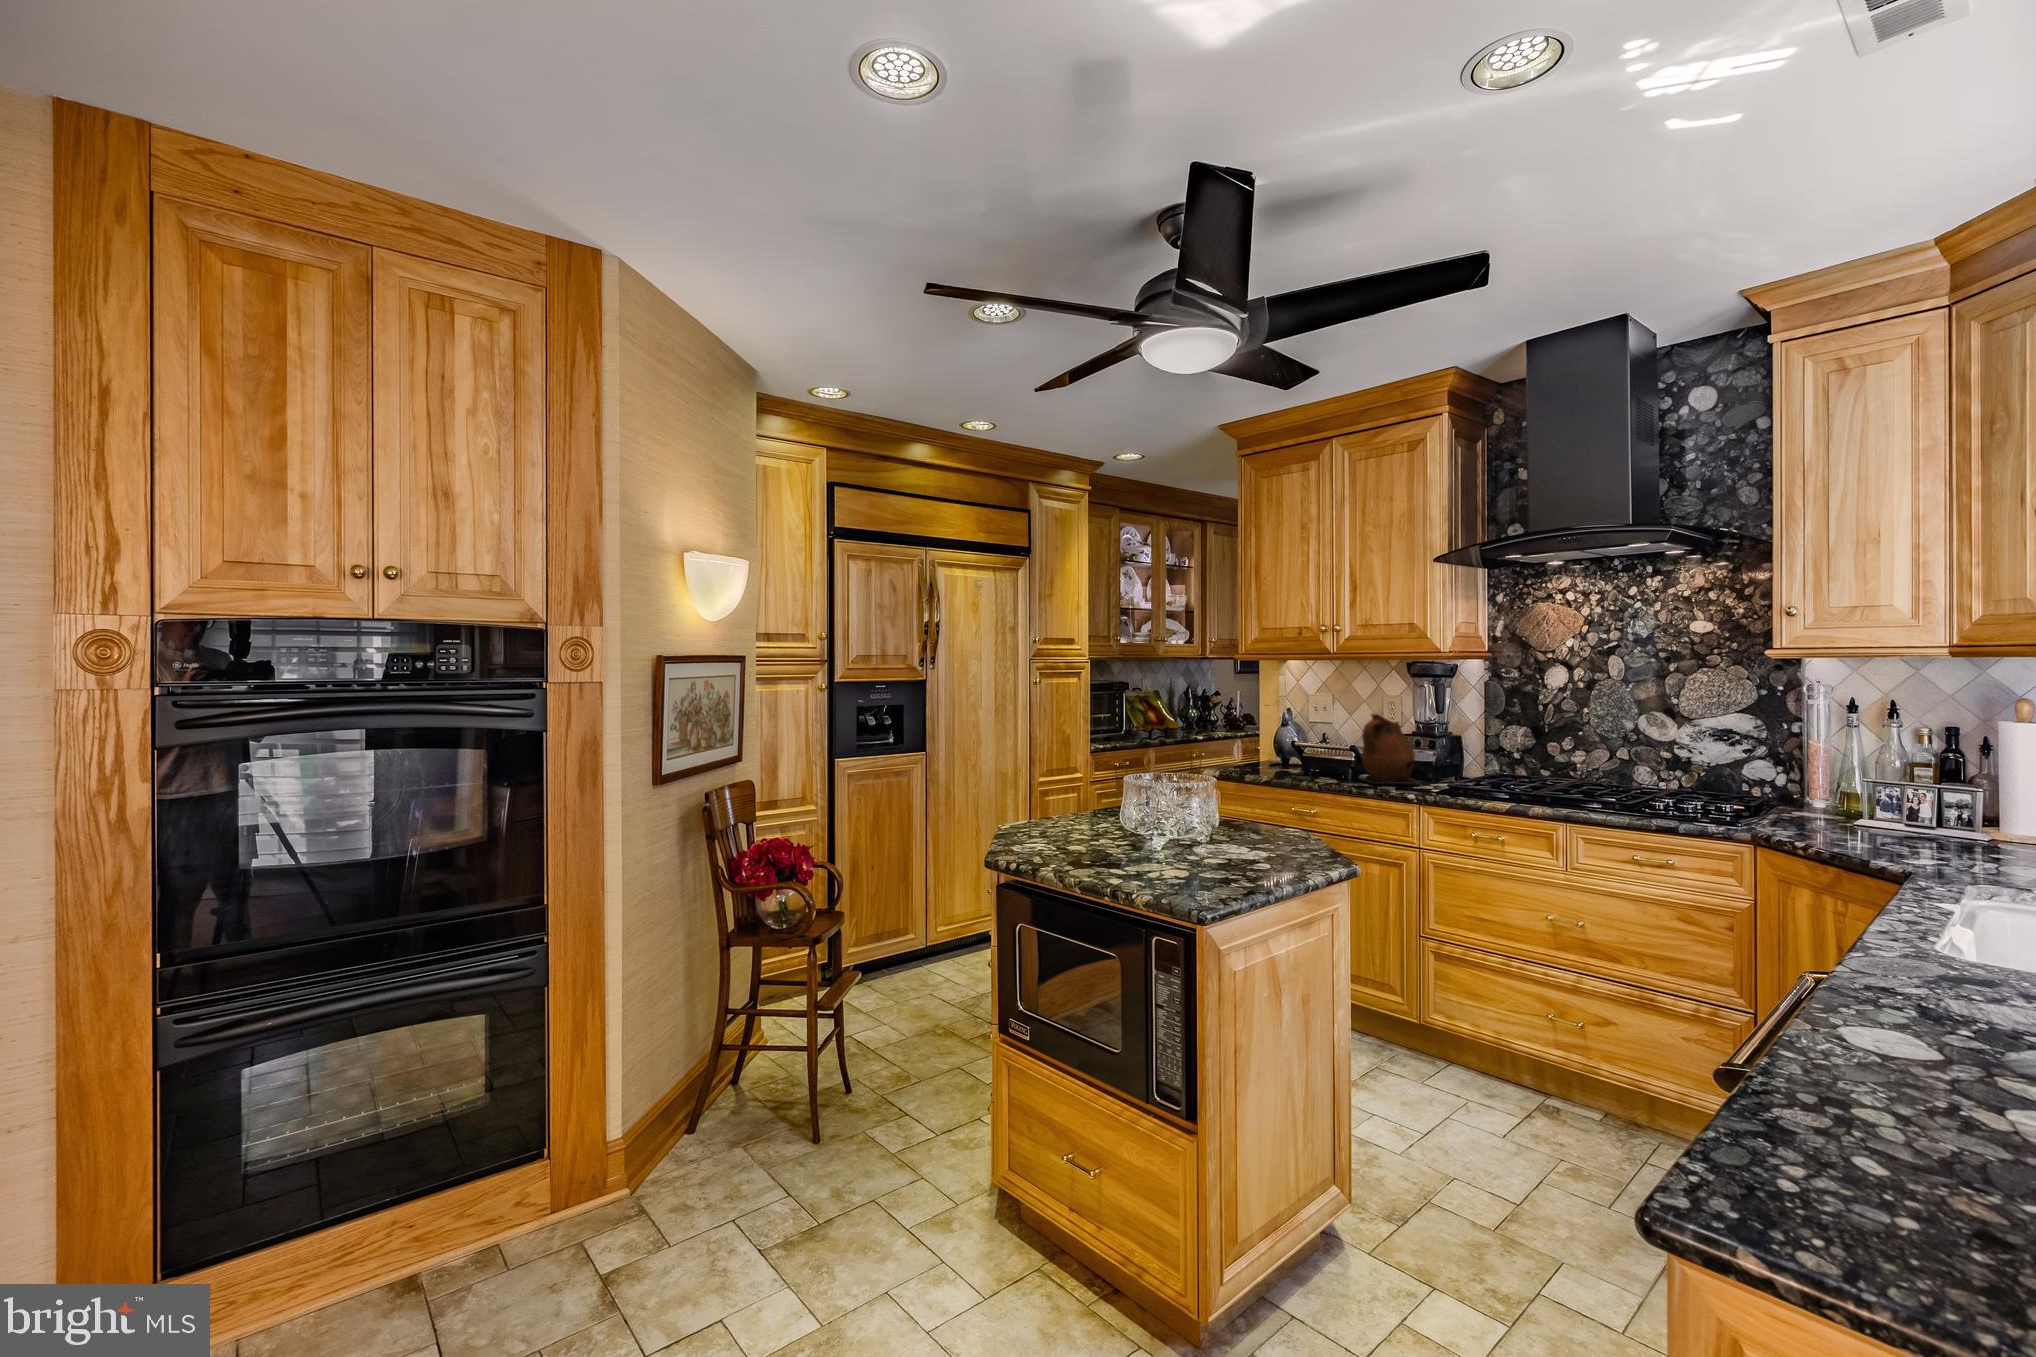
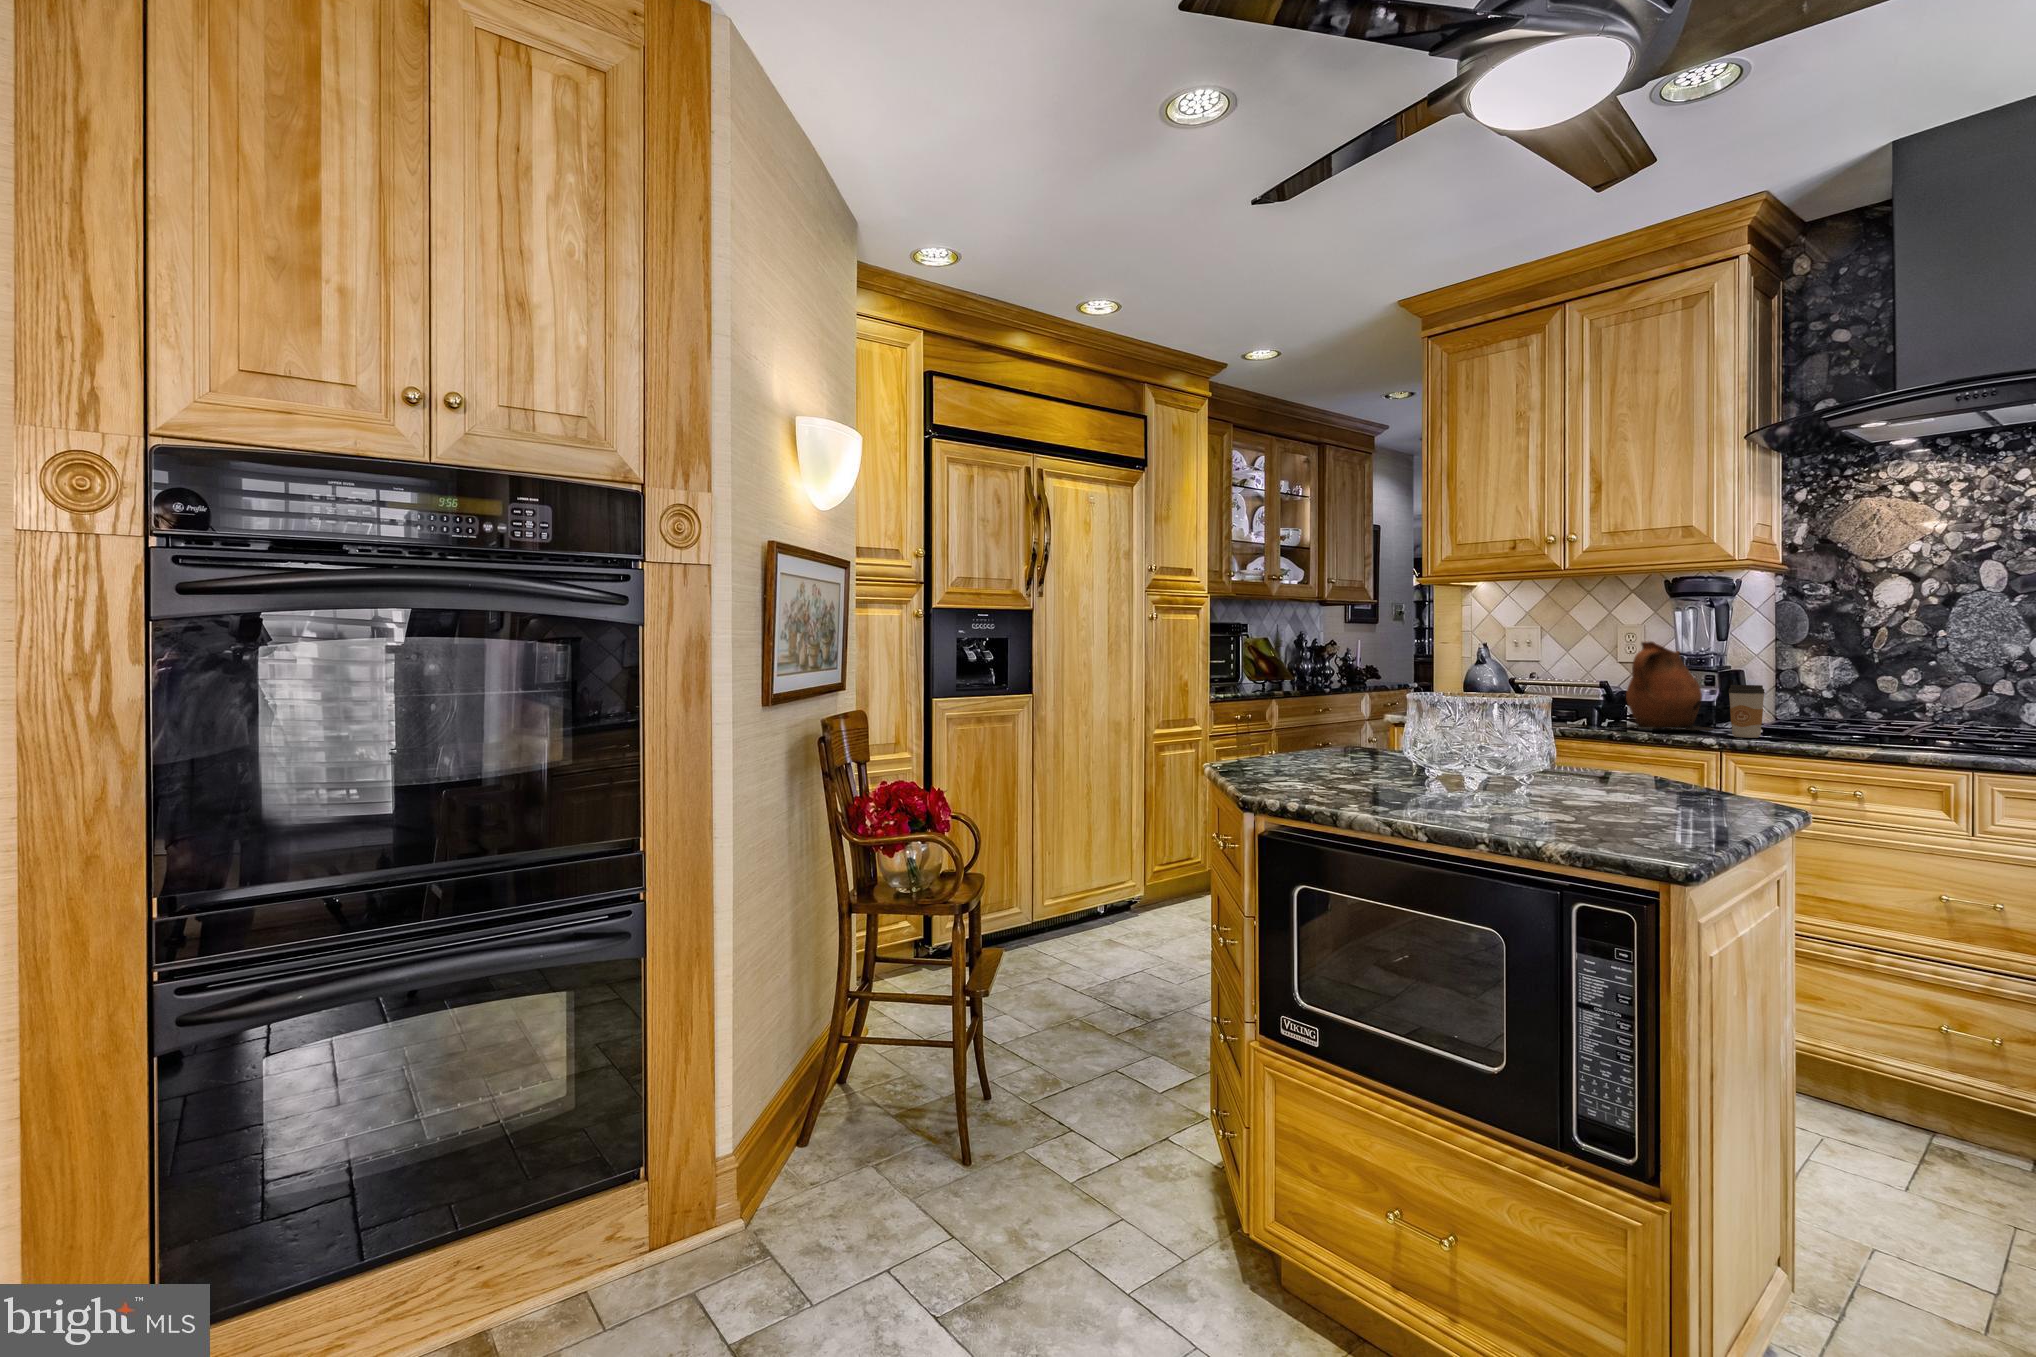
coffee cup: none [1425,751,1449,793] -> present [1729,685,1765,738]

